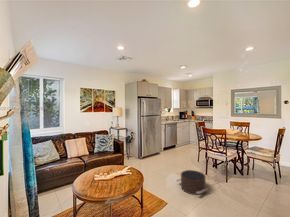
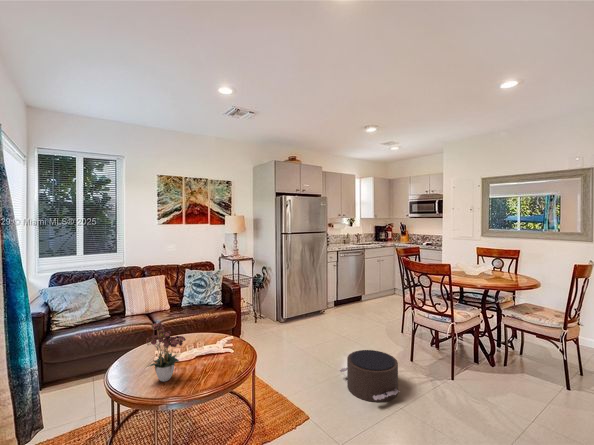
flower arrangement: none [93,159,114,190] -> present [146,323,186,382]

